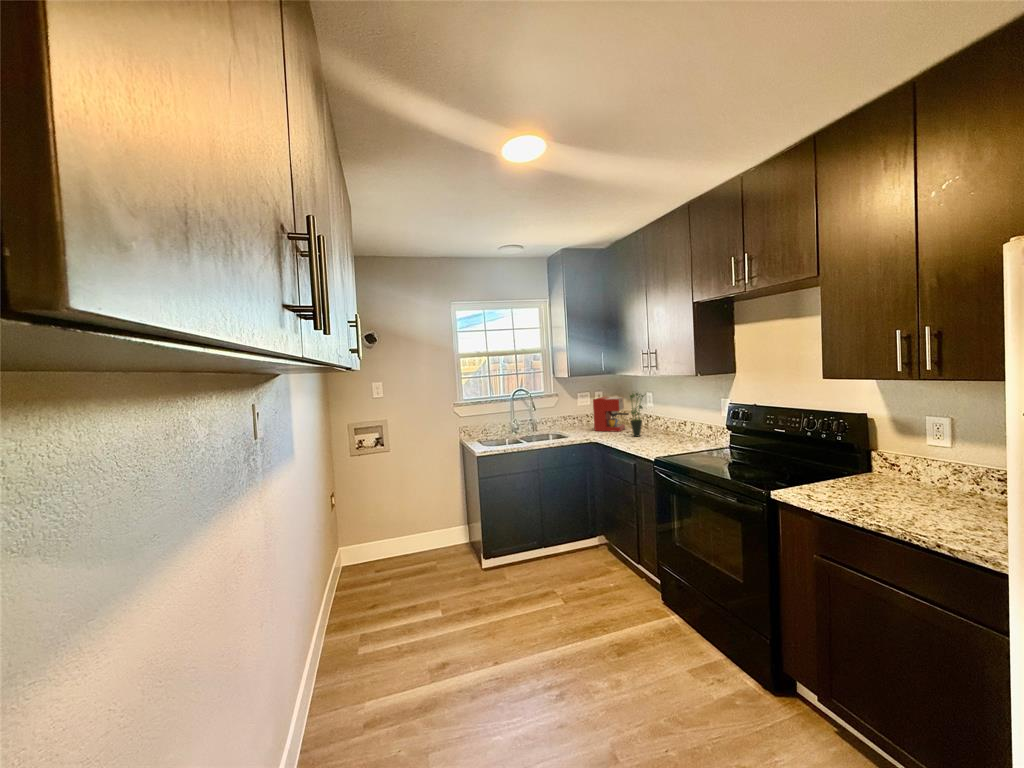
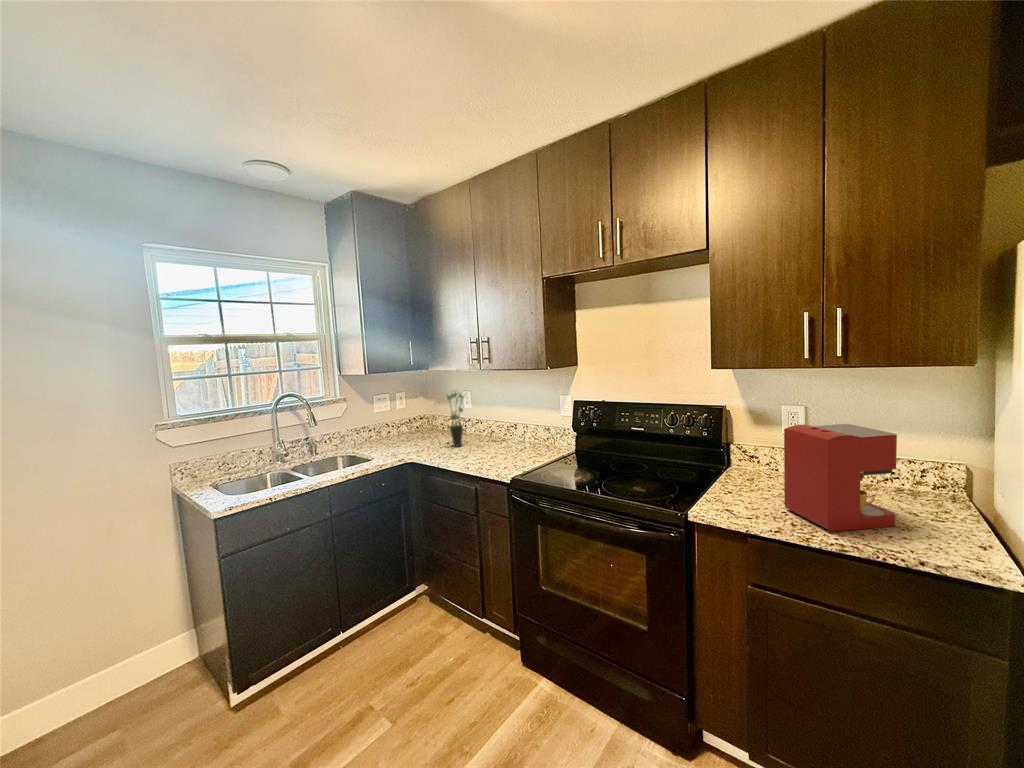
coffee maker: present [593,396,629,431] -> present [784,424,897,532]

